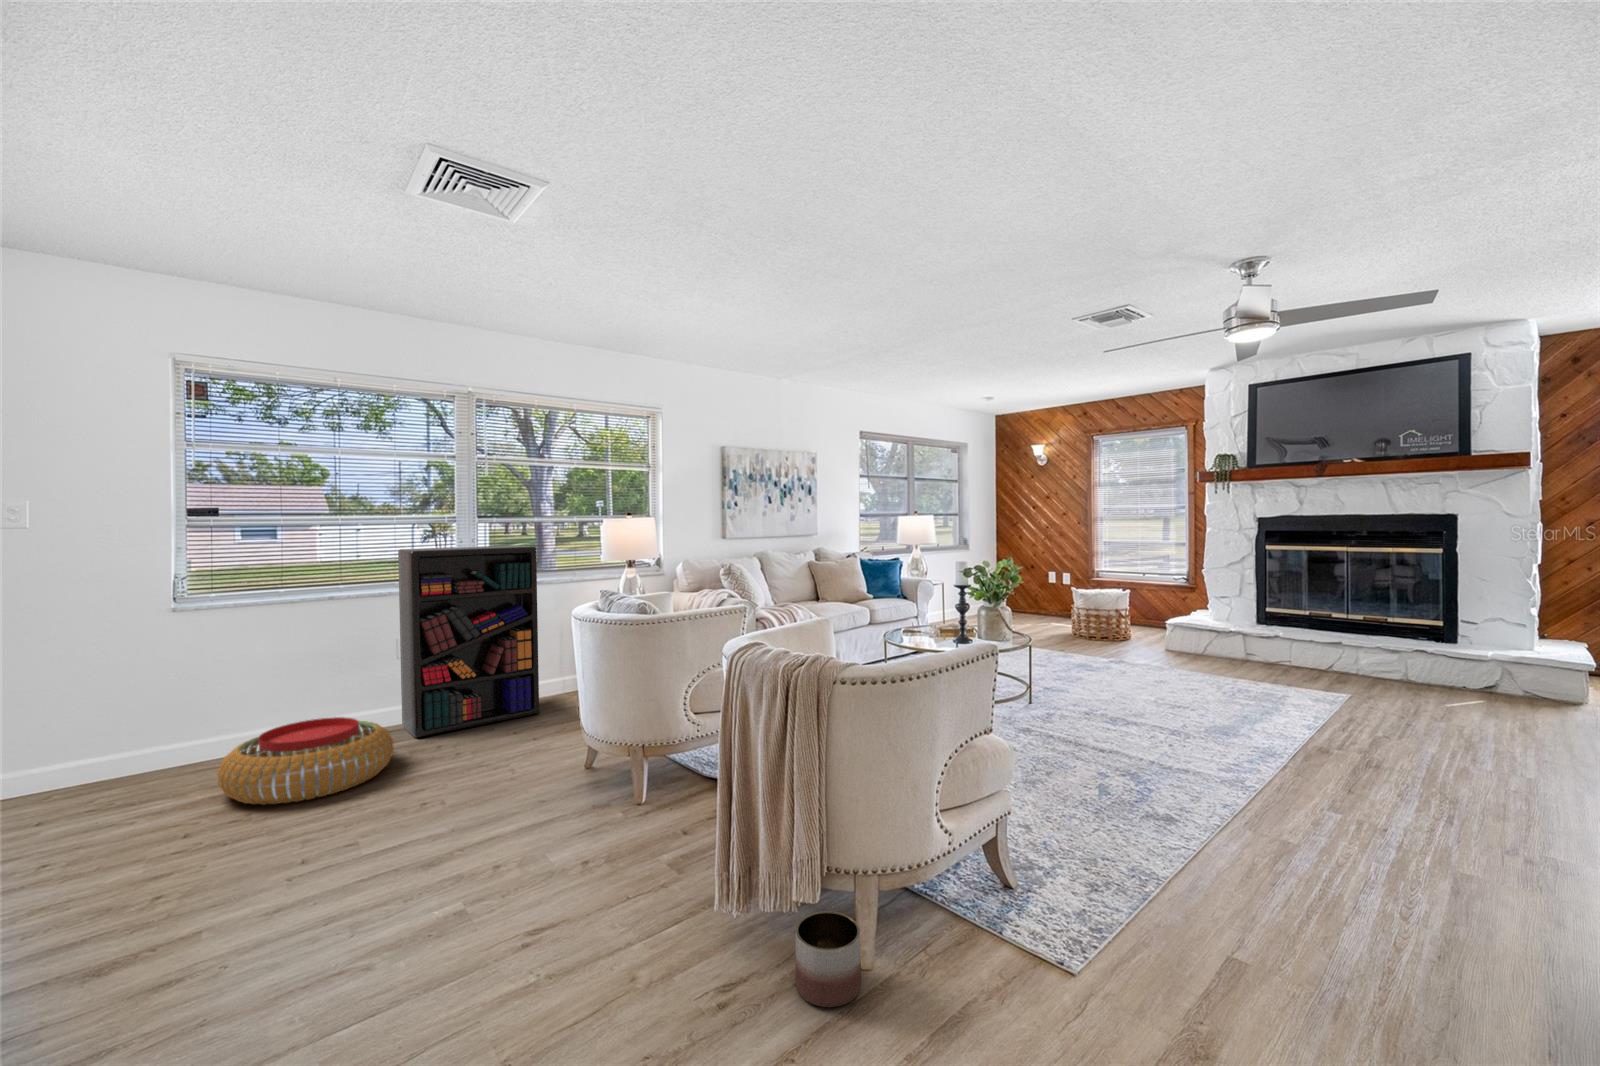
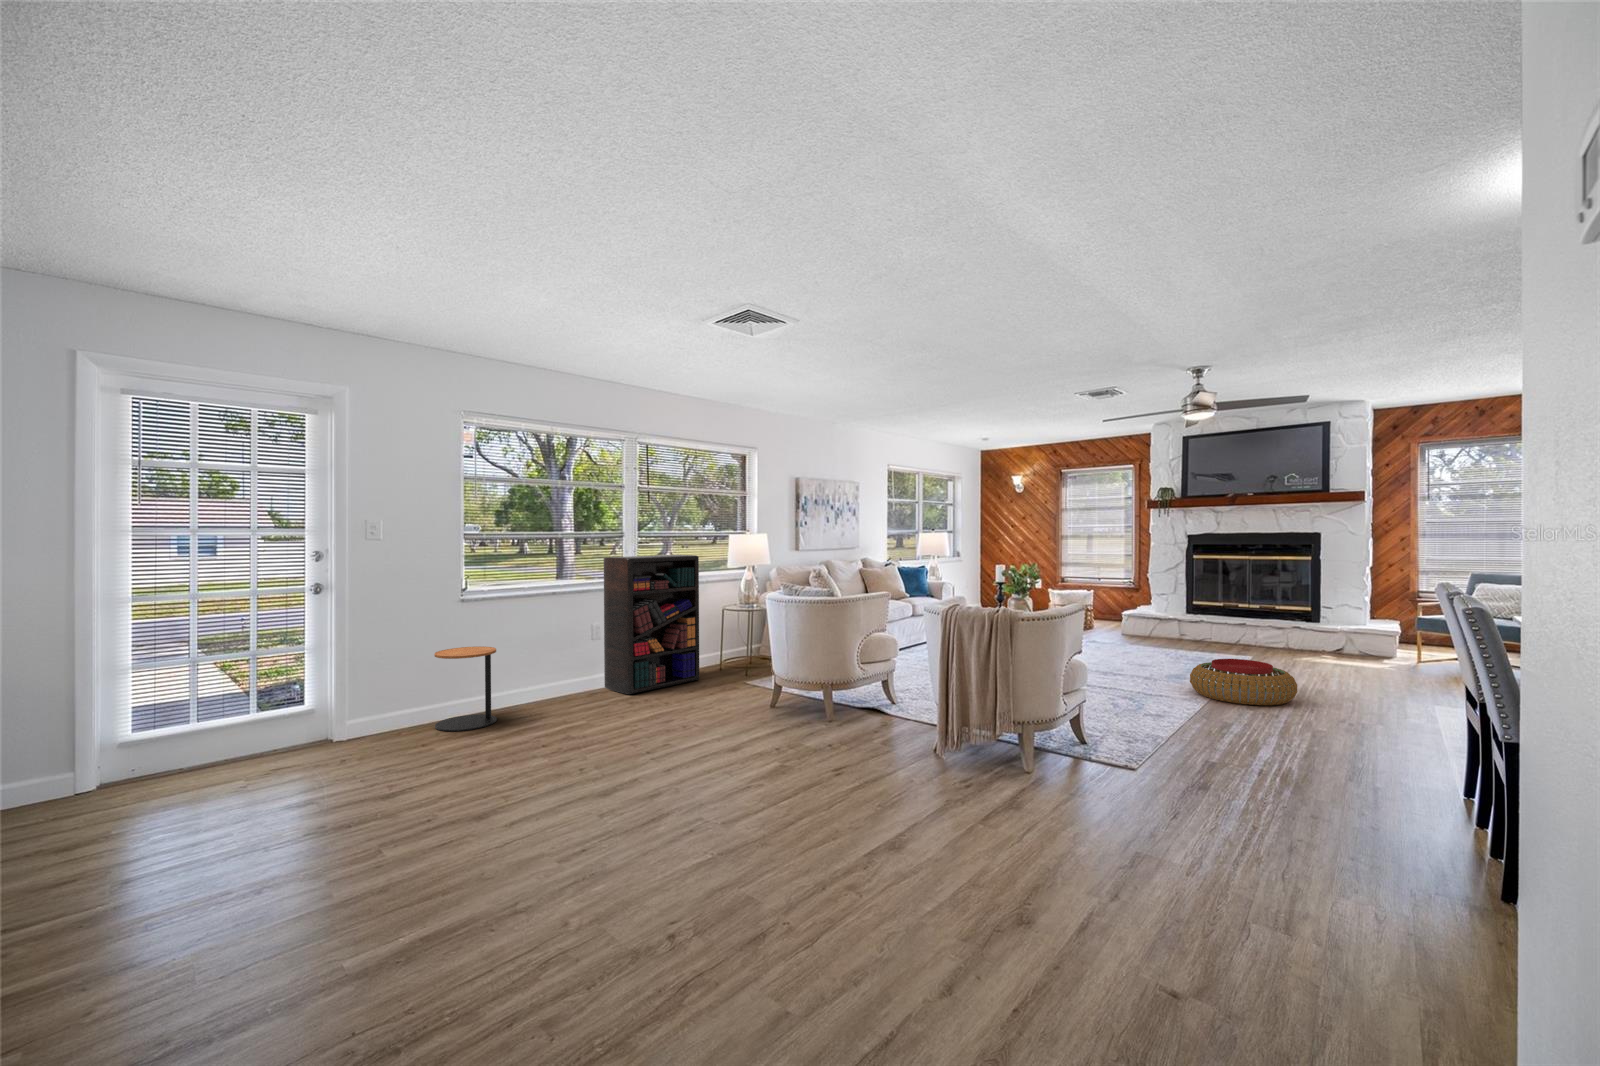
side table: none [71,675,186,802] -> present [434,646,497,731]
pouf: present [218,717,394,805] -> present [1190,659,1297,705]
planter: present [795,911,861,1007] -> none [1001,741,1036,780]

